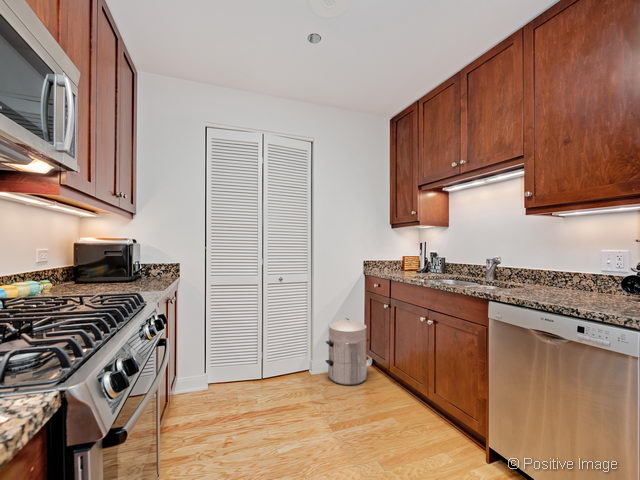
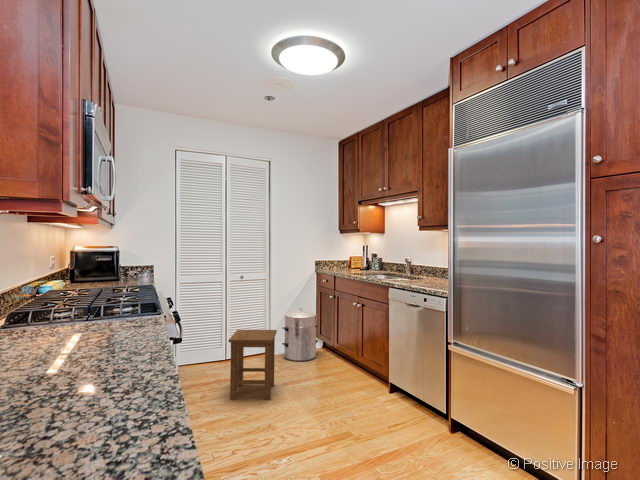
stool: none [252,353,320,464] -> present [229,330,277,399]

